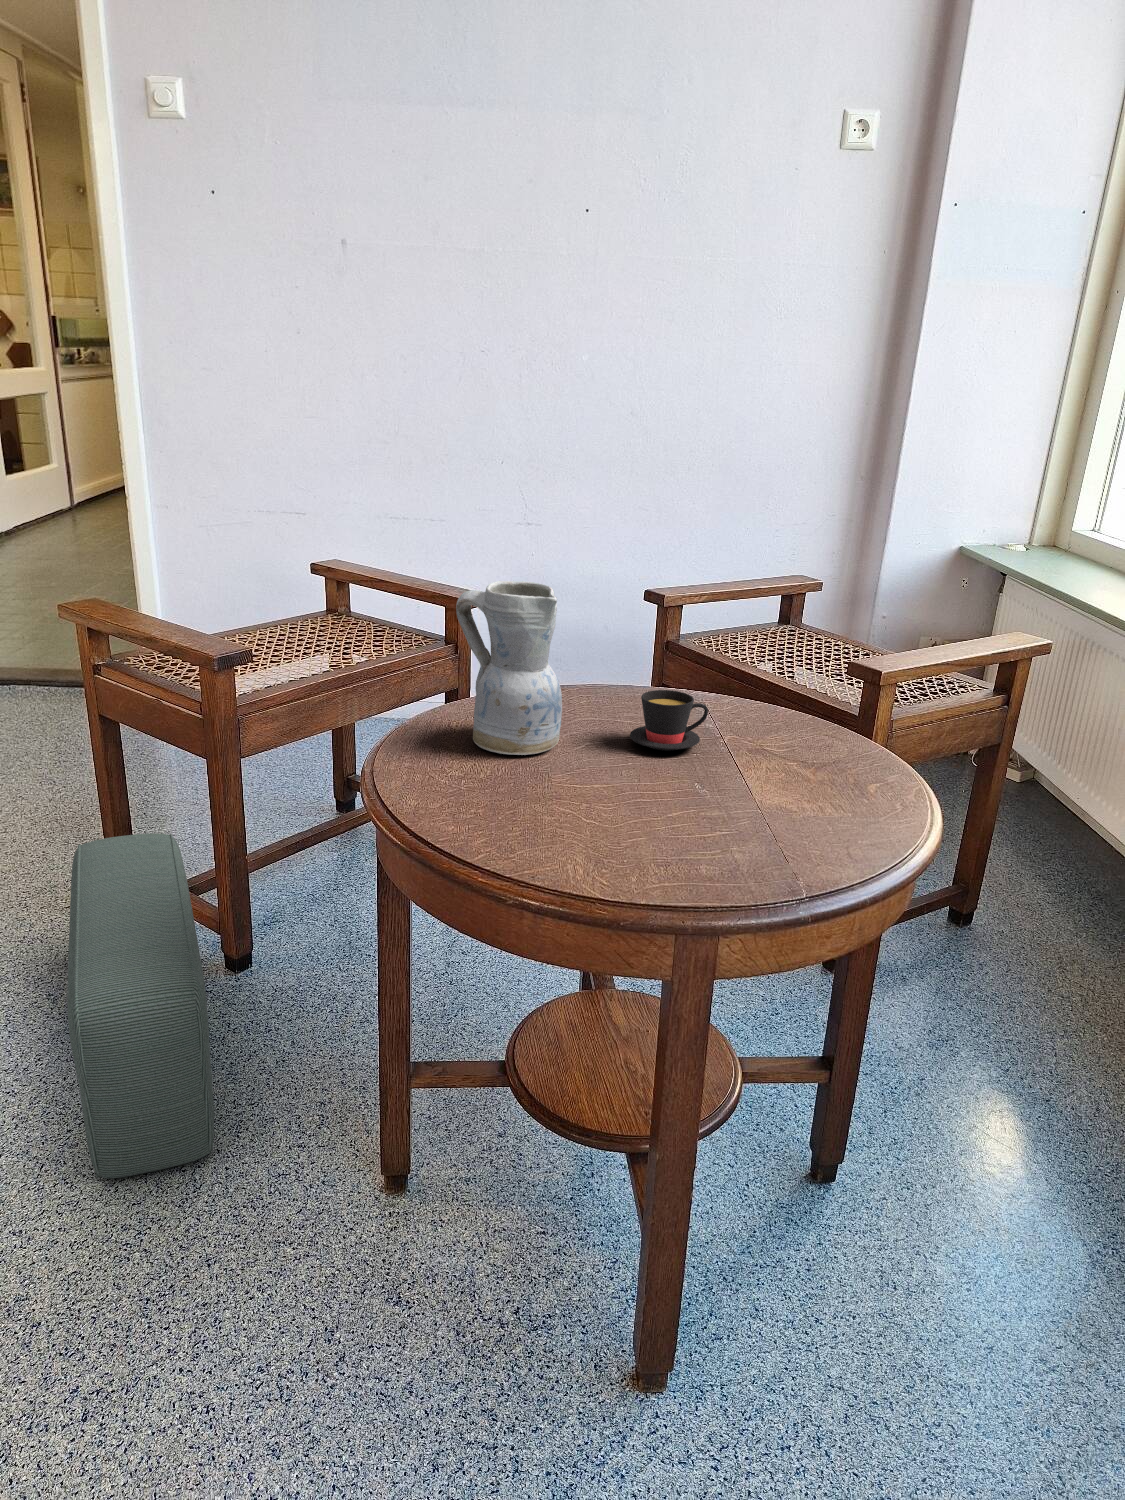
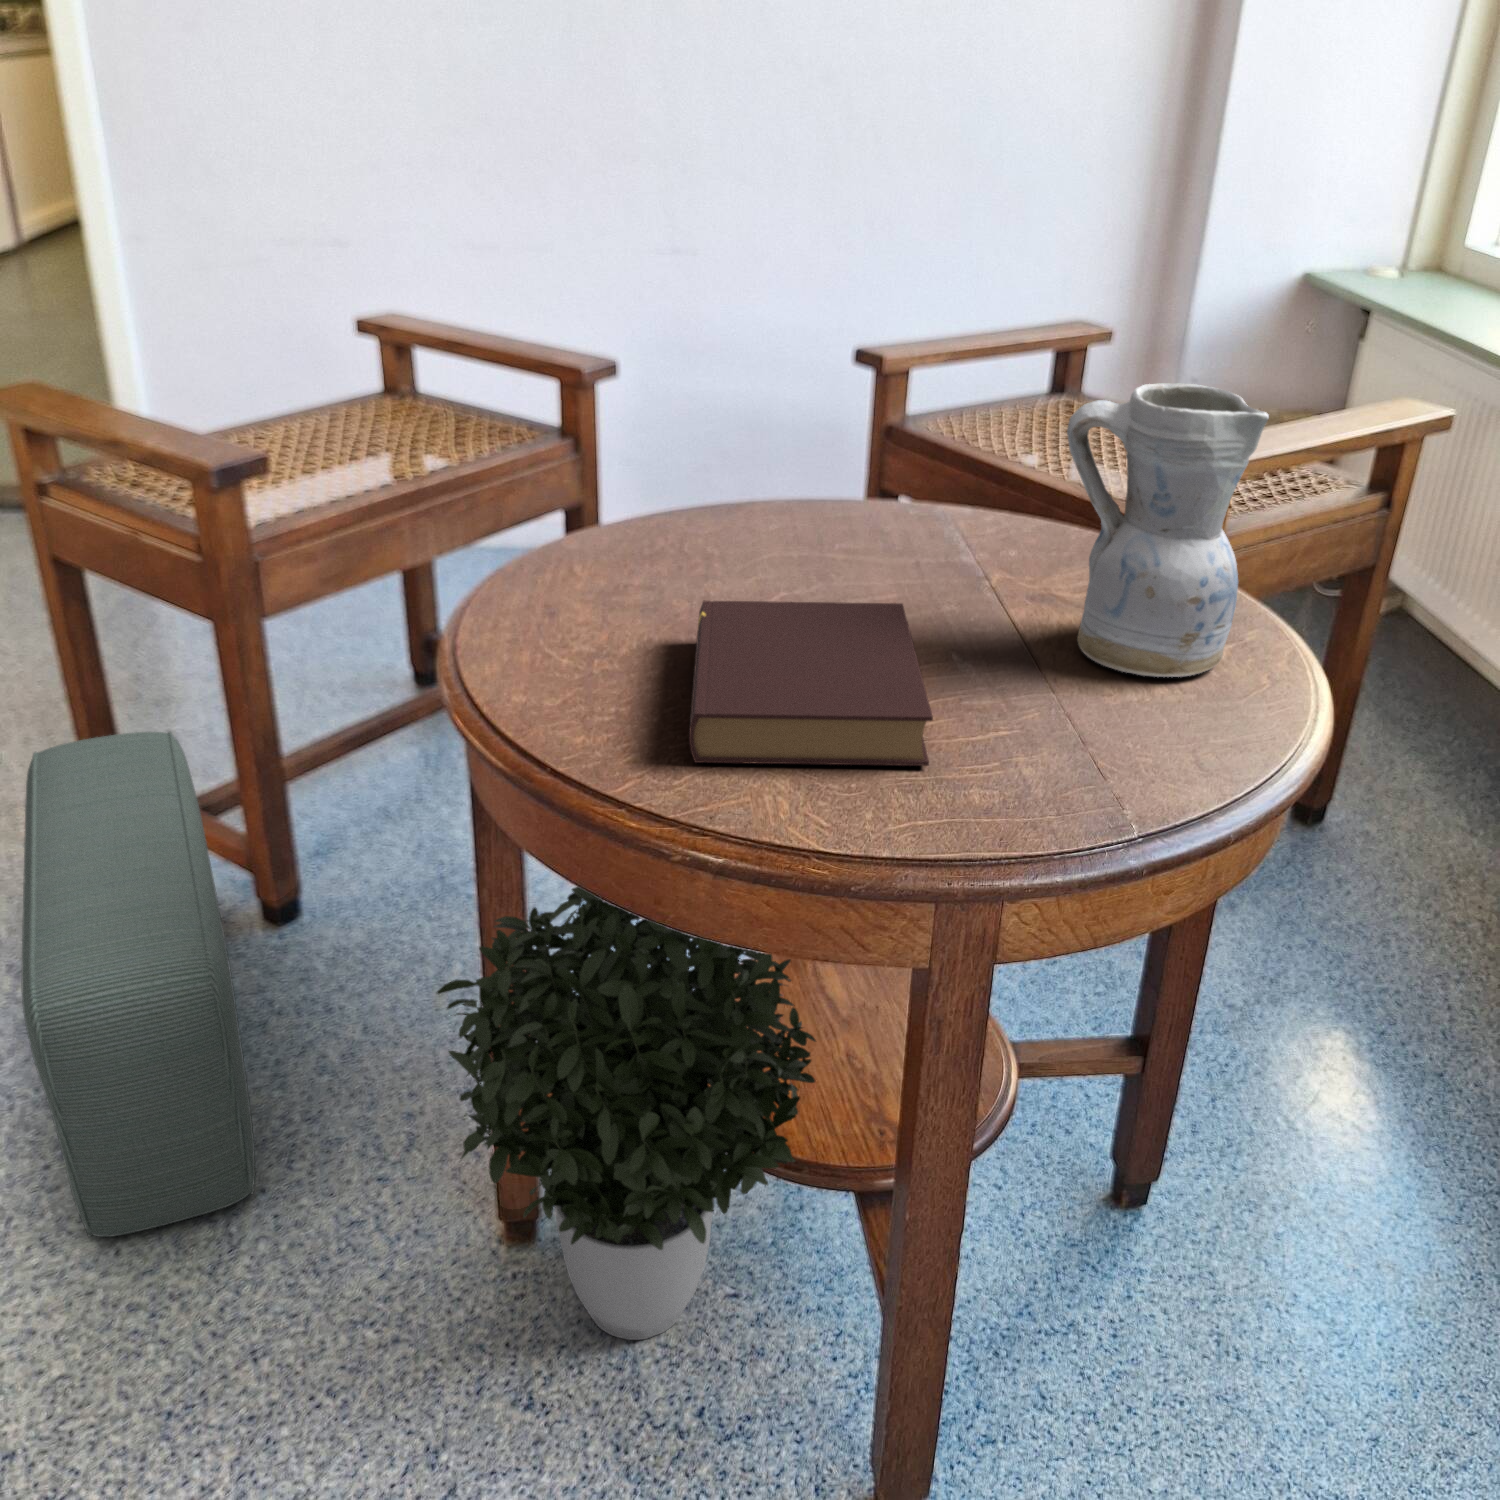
ceramic pitcher: present [456,581,562,755] -> present [1067,384,1269,677]
teacup: present [630,690,708,751] -> none [843,503,961,596]
book: none [522,749,681,856] -> present [689,600,933,766]
potted plant: none [349,919,603,1261] -> present [437,887,816,1340]

